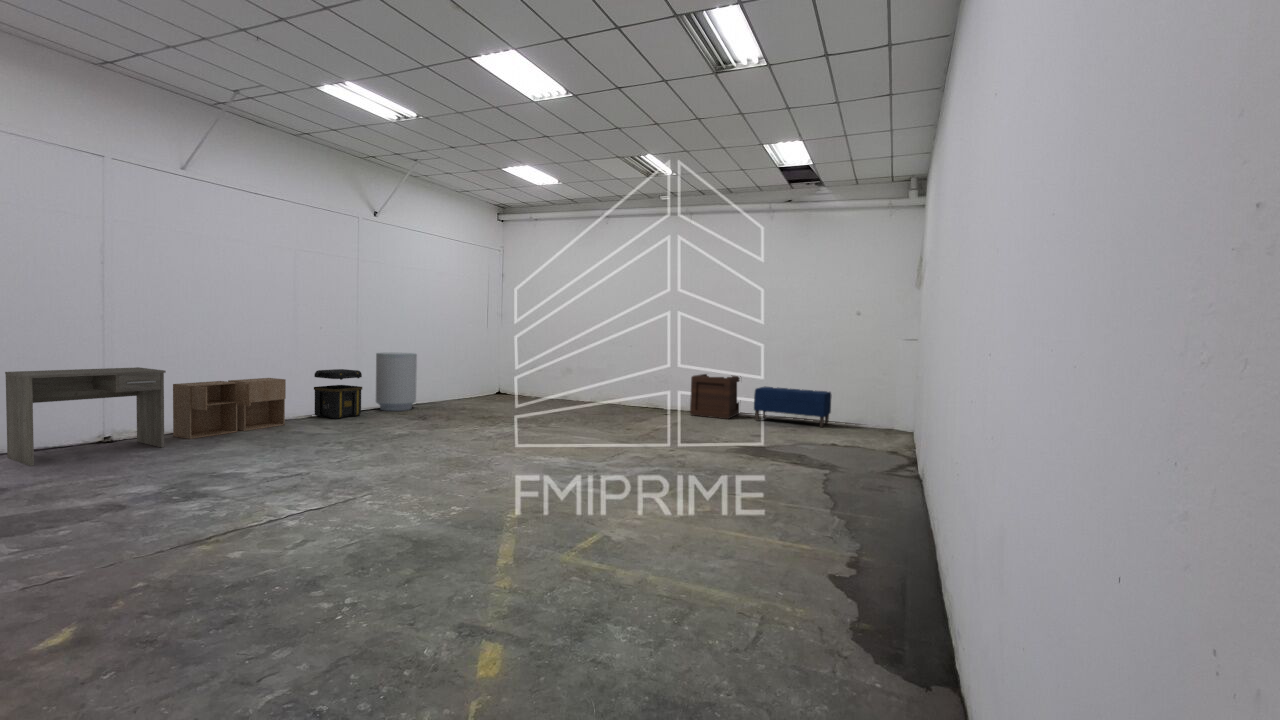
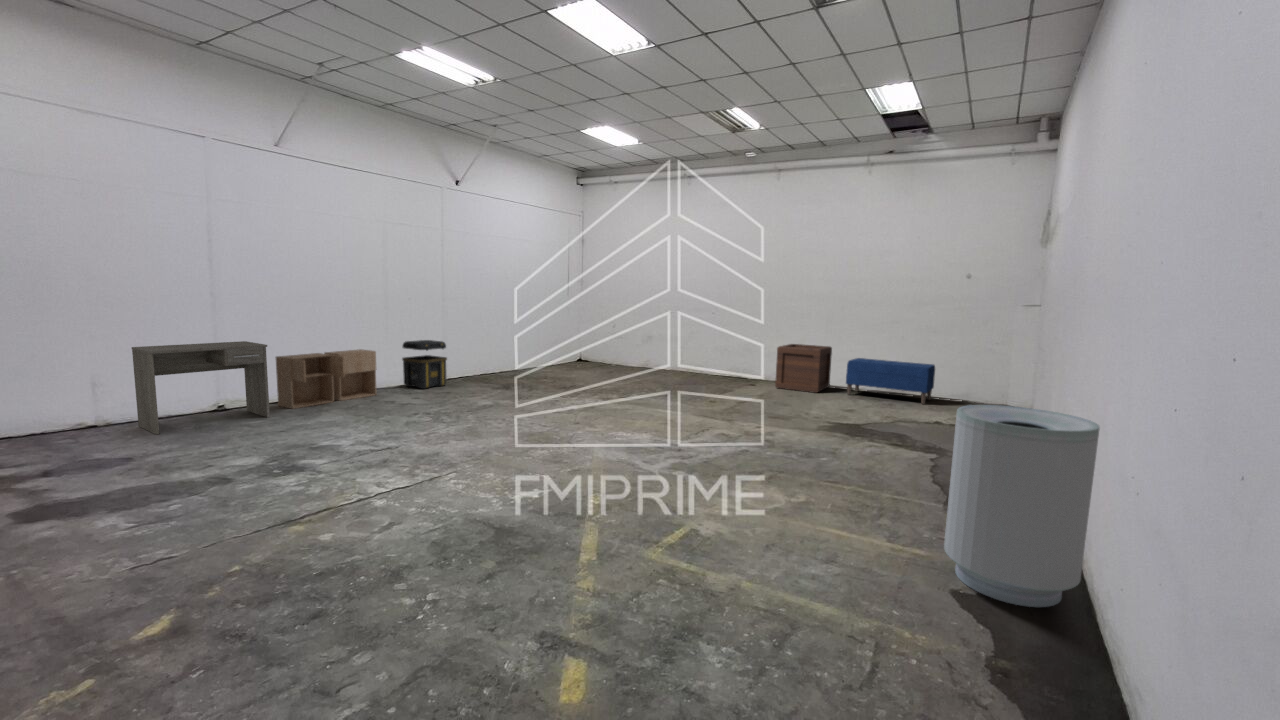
trash can: present [376,353,417,411] -> present [944,405,1100,607]

